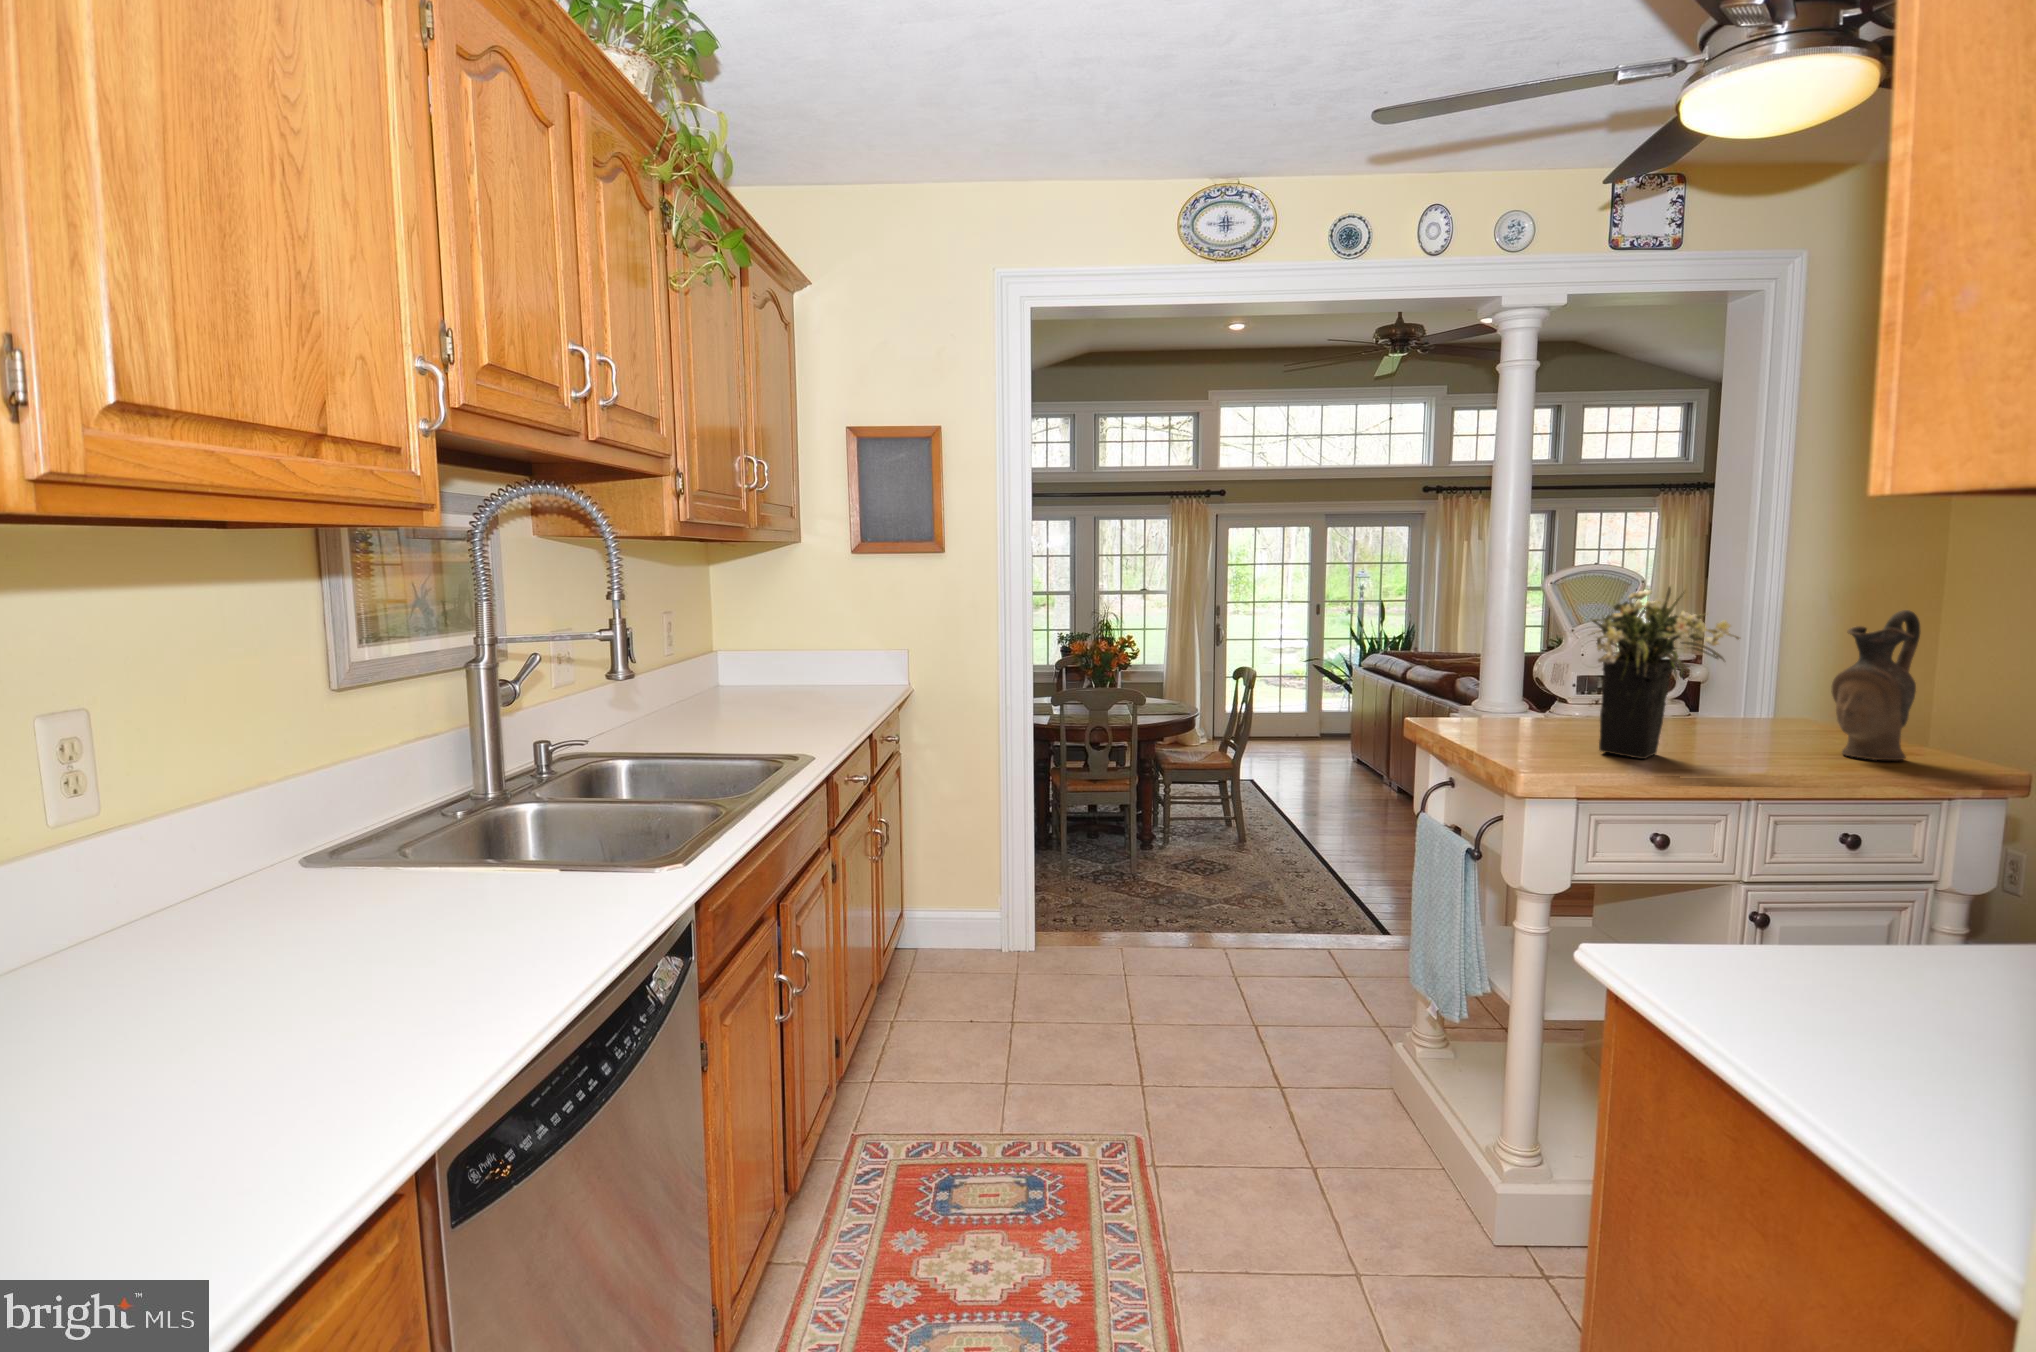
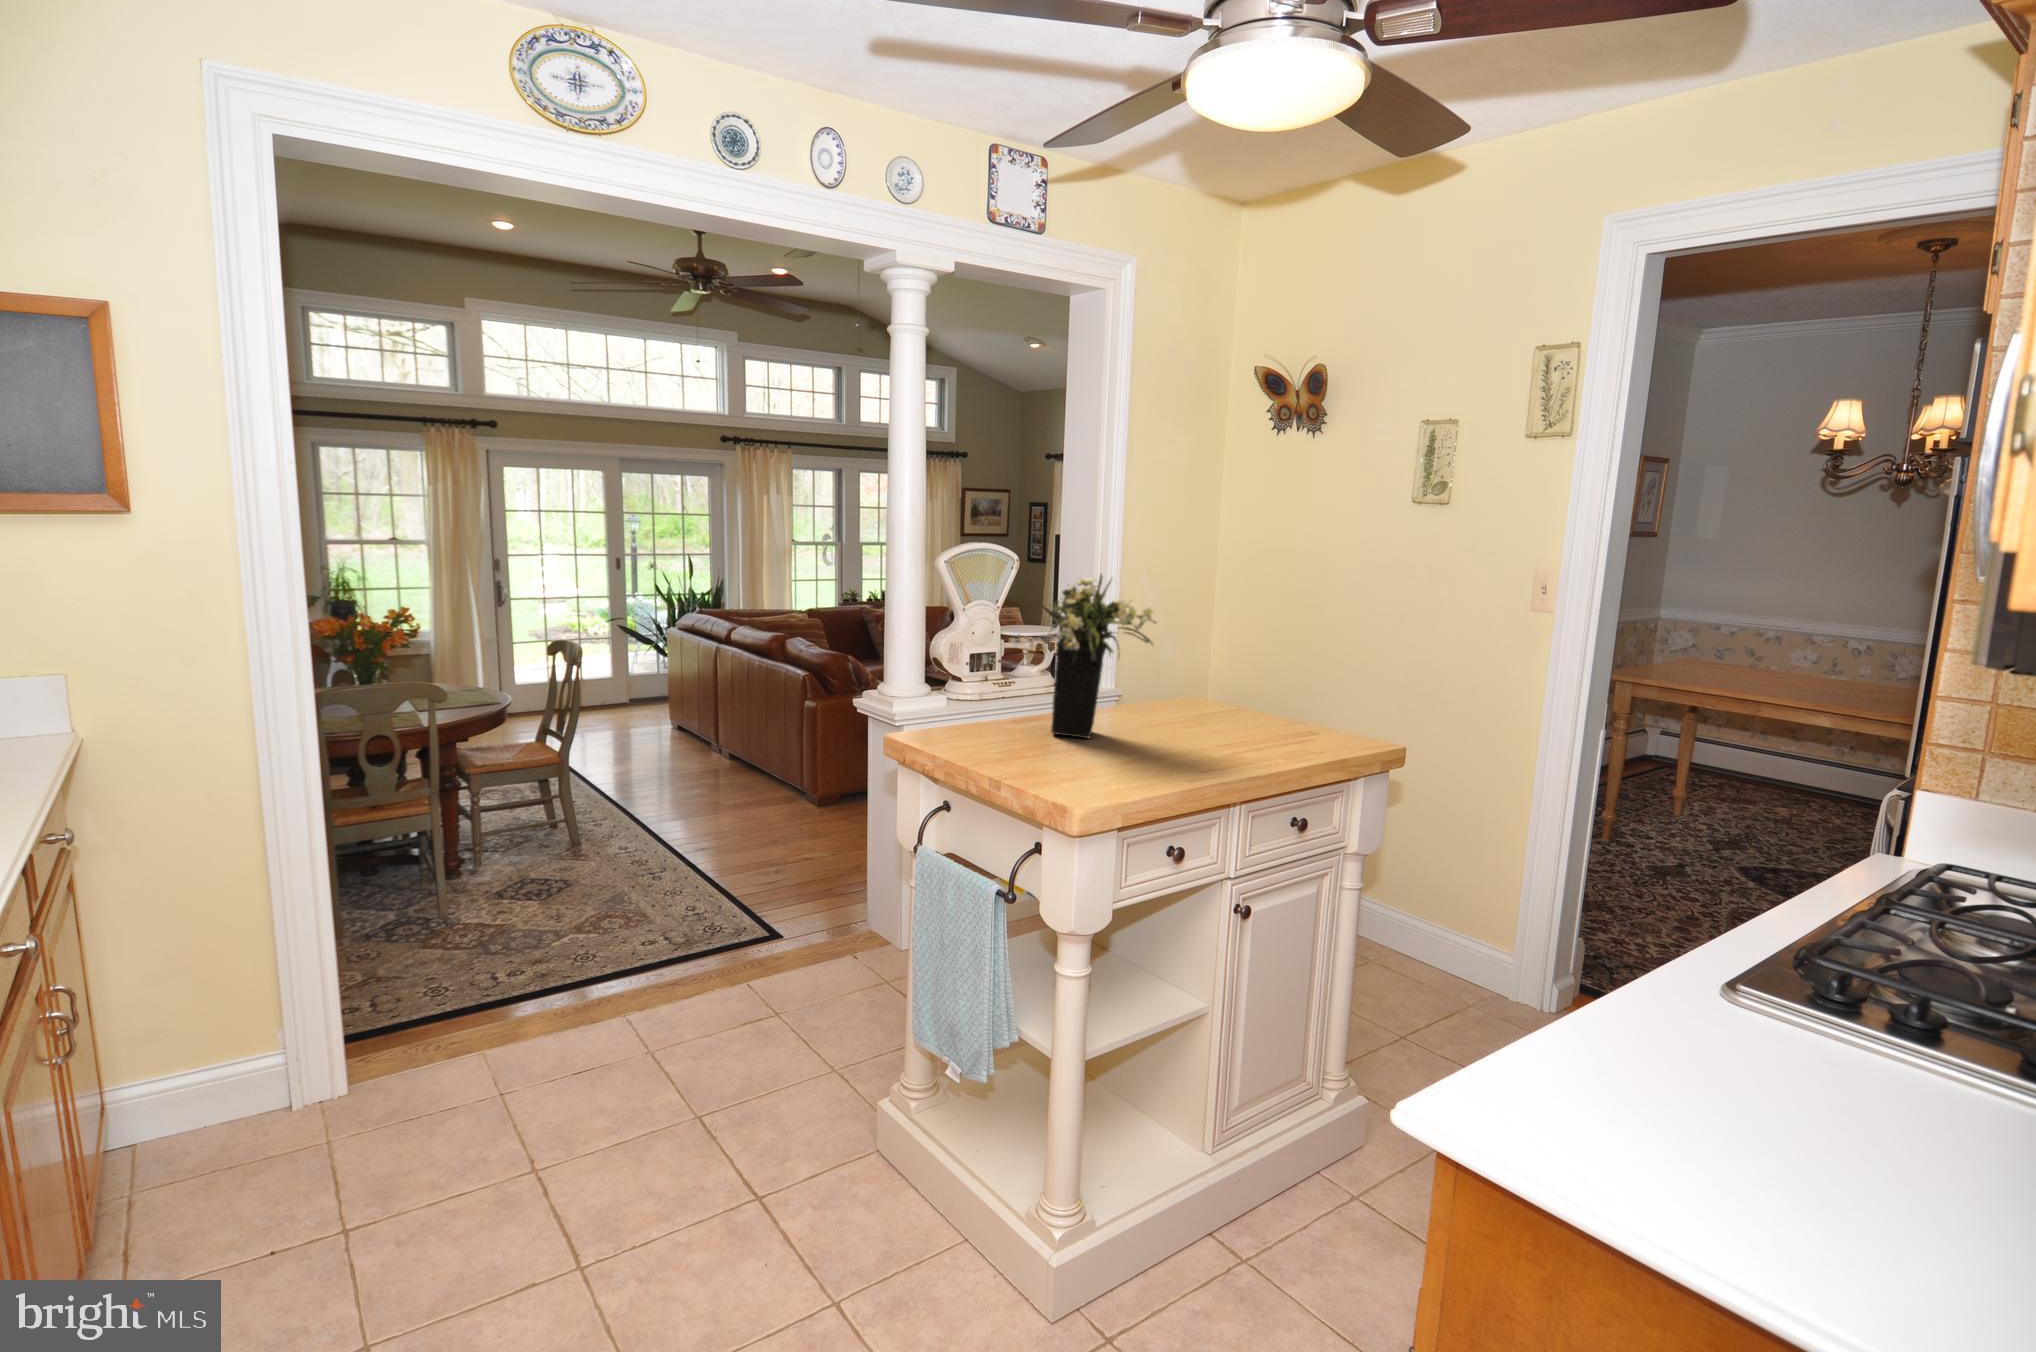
ceramic pitcher: present [1831,610,1920,760] -> none [1197,596,1250,721]

